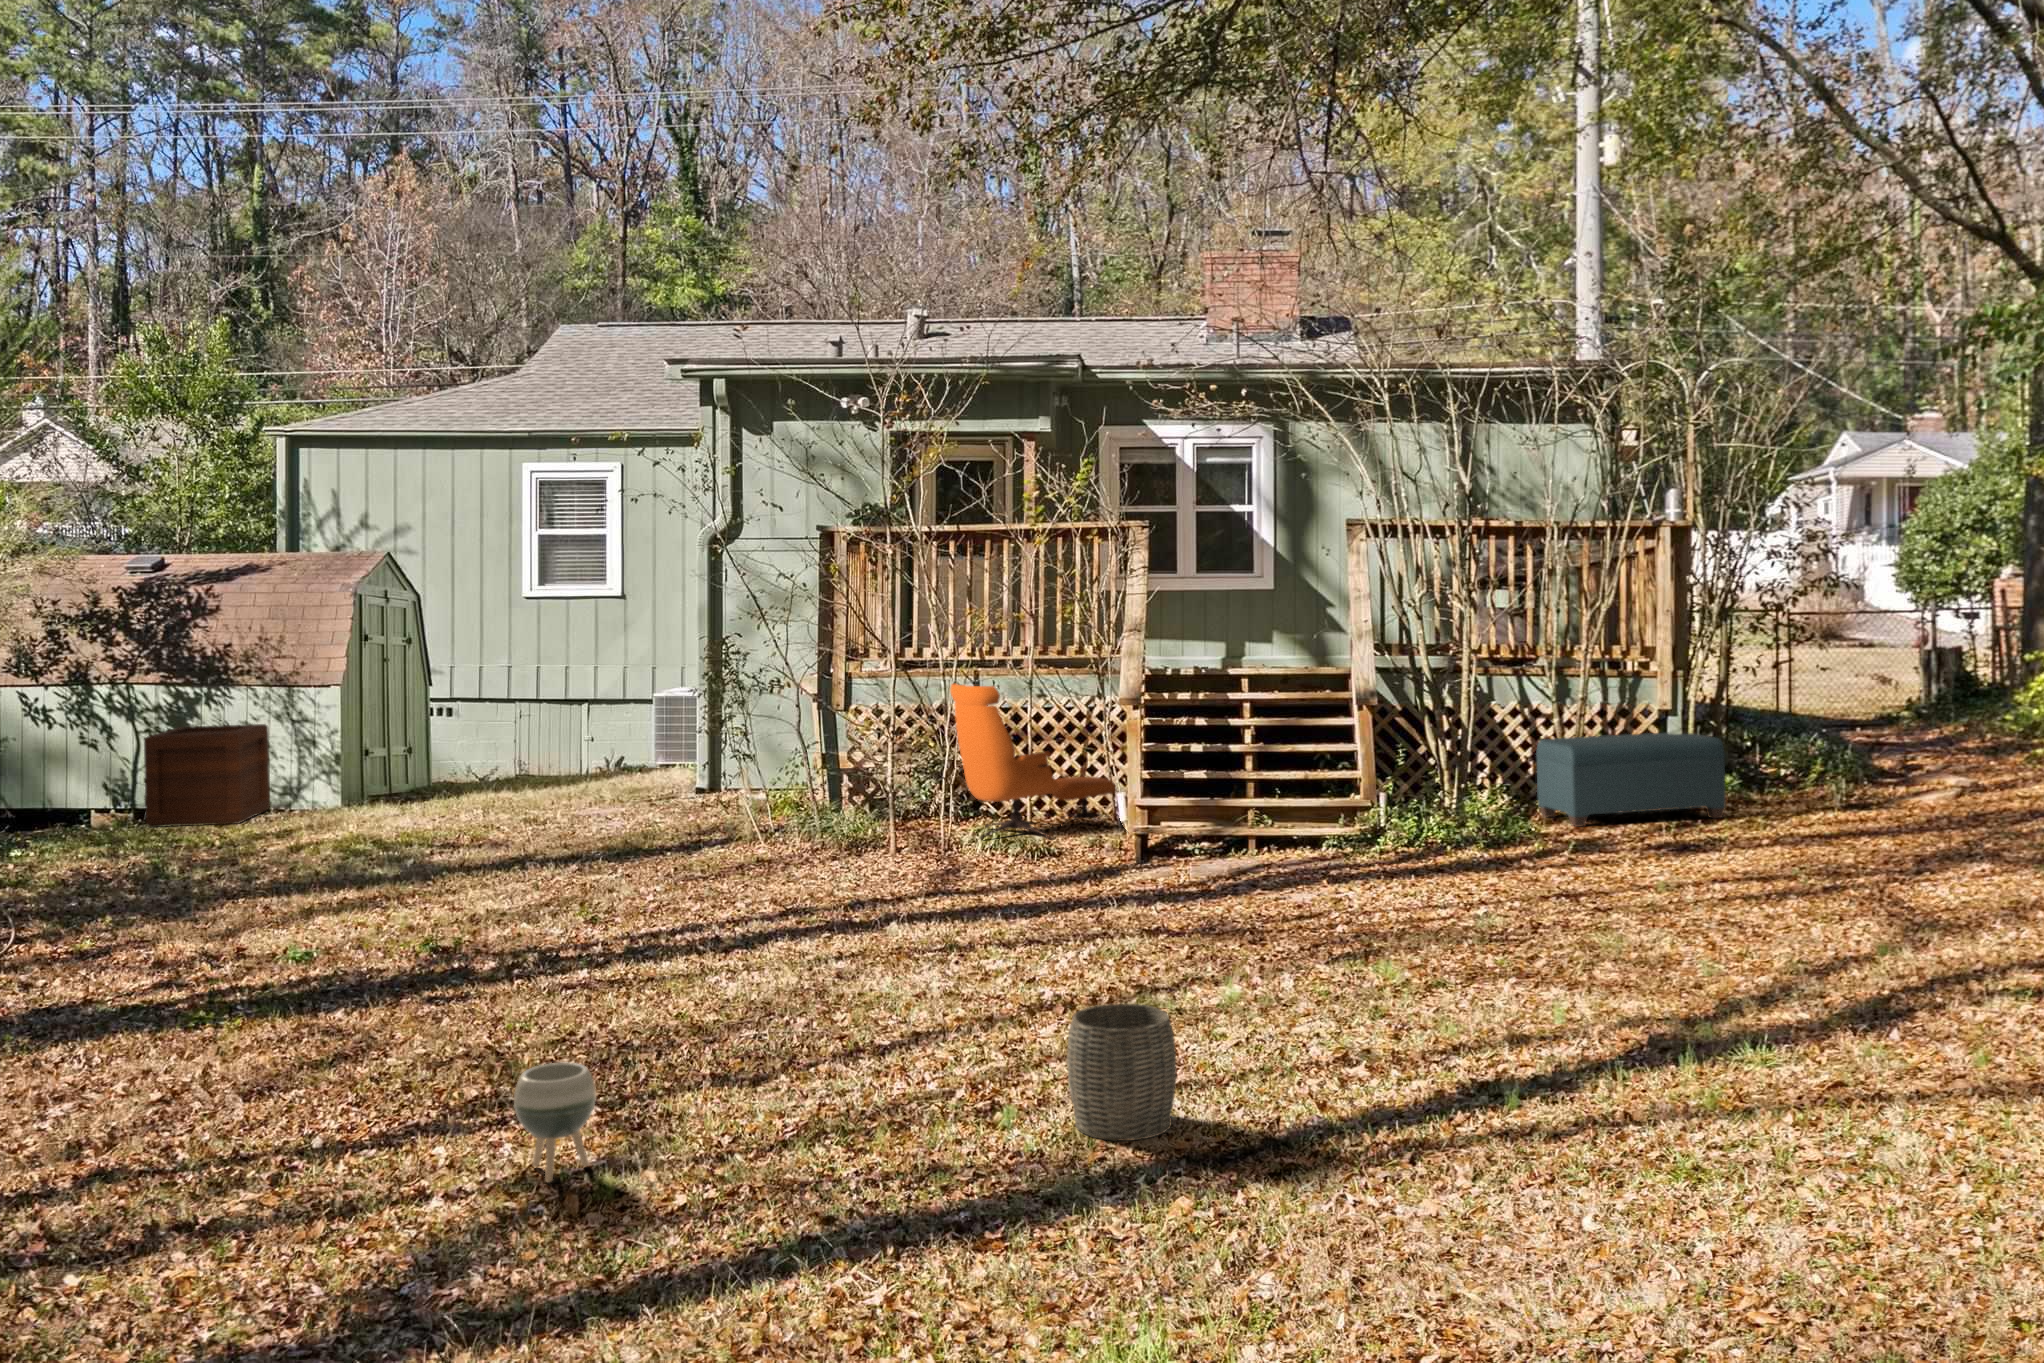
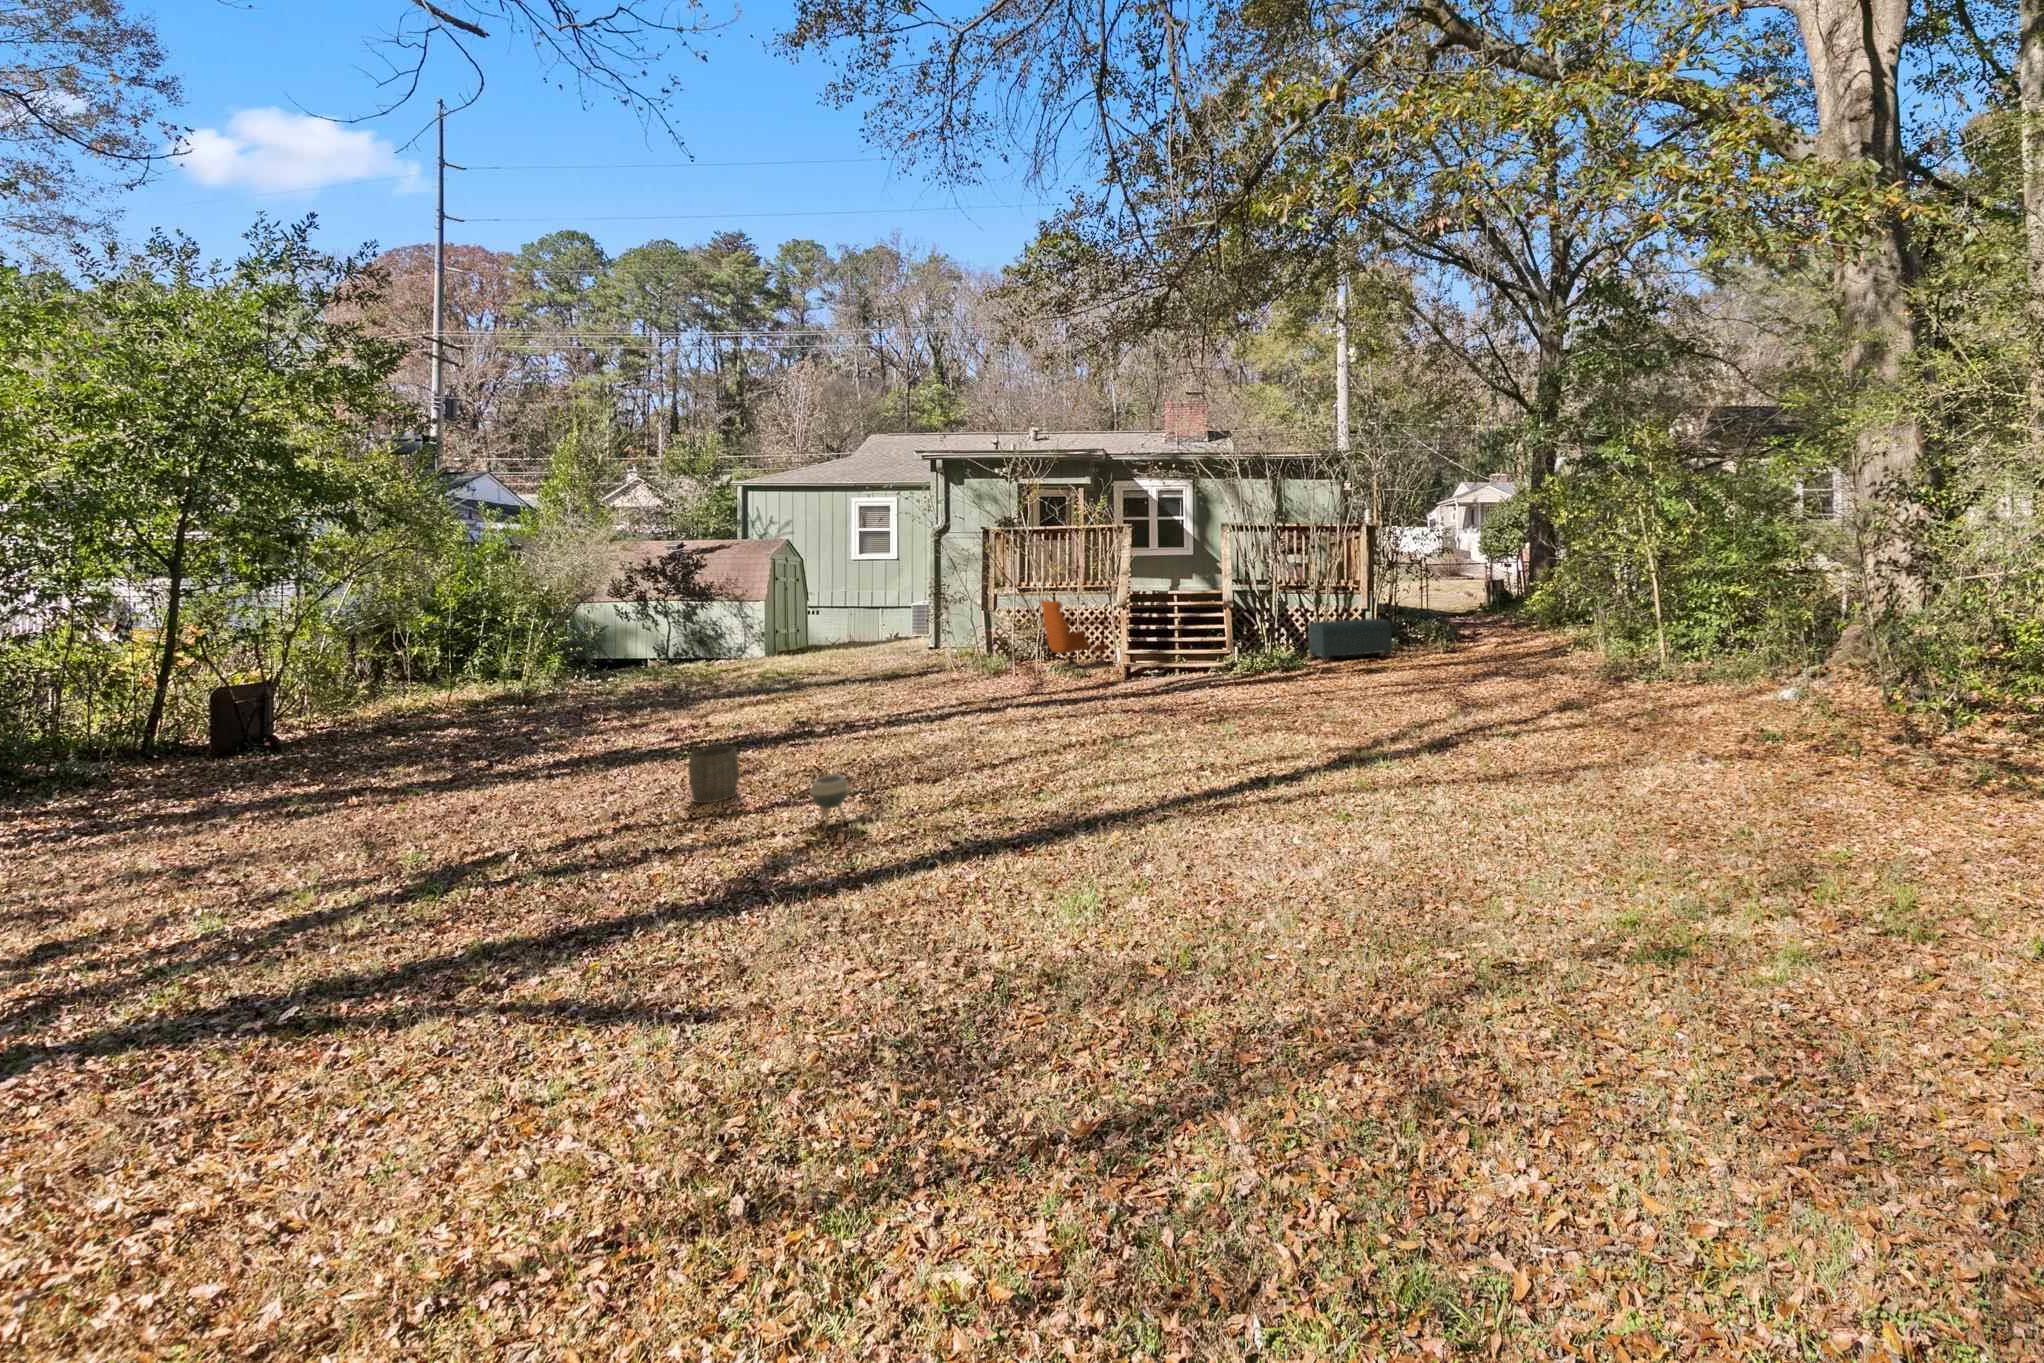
wooden crate: present [144,724,270,827] -> none [668,621,730,669]
woven basket: present [1067,1004,1177,1141] -> present [689,746,739,803]

